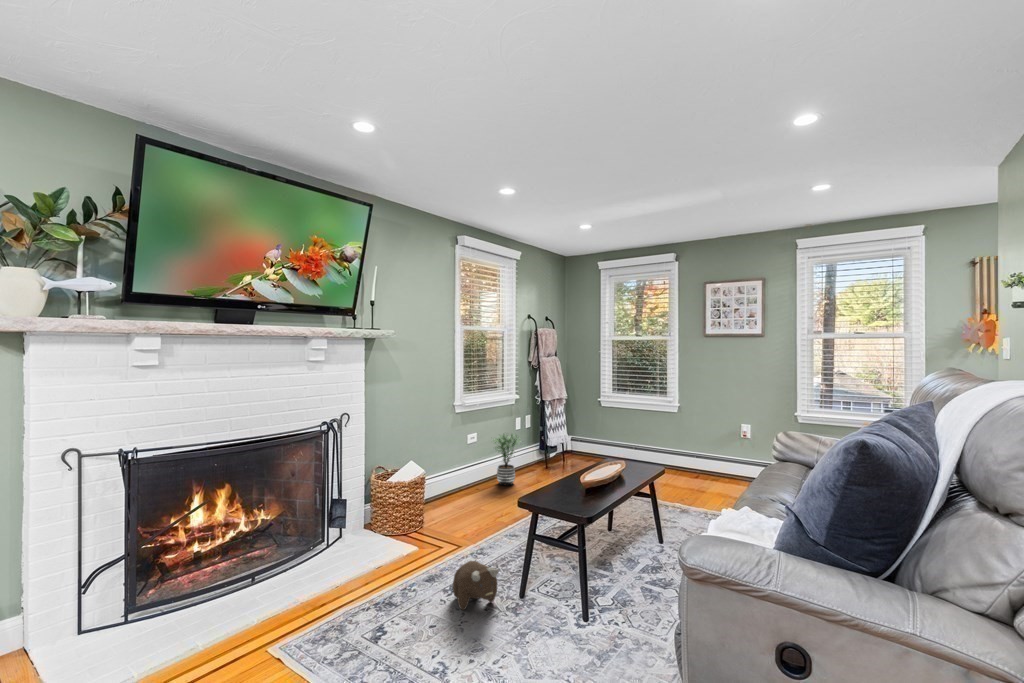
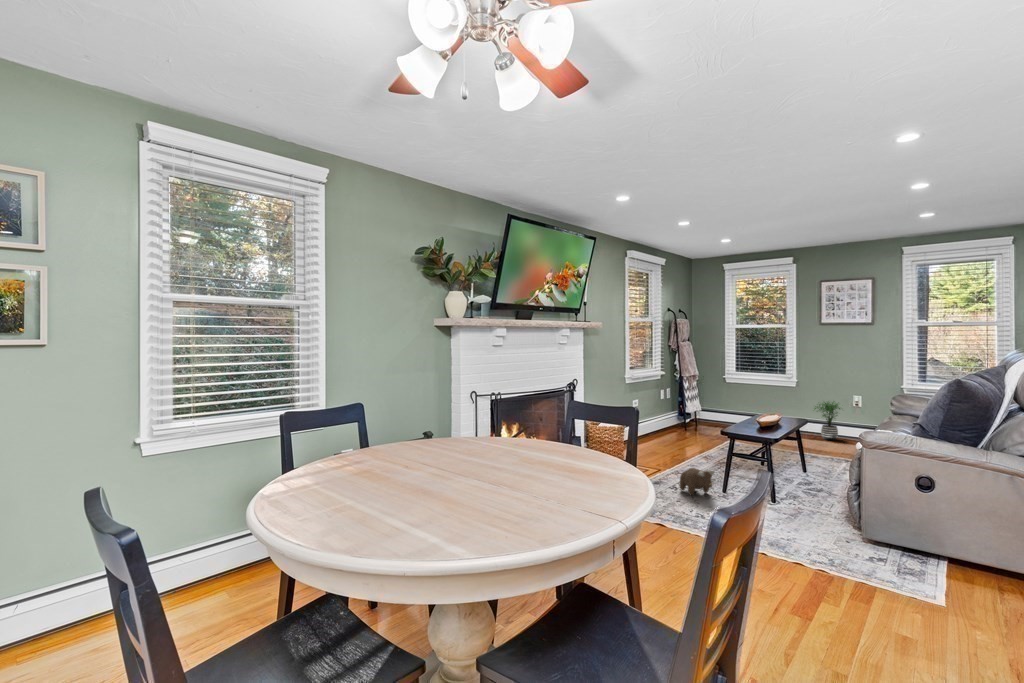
potted plant: present [493,435,520,486] -> present [814,402,840,440]

